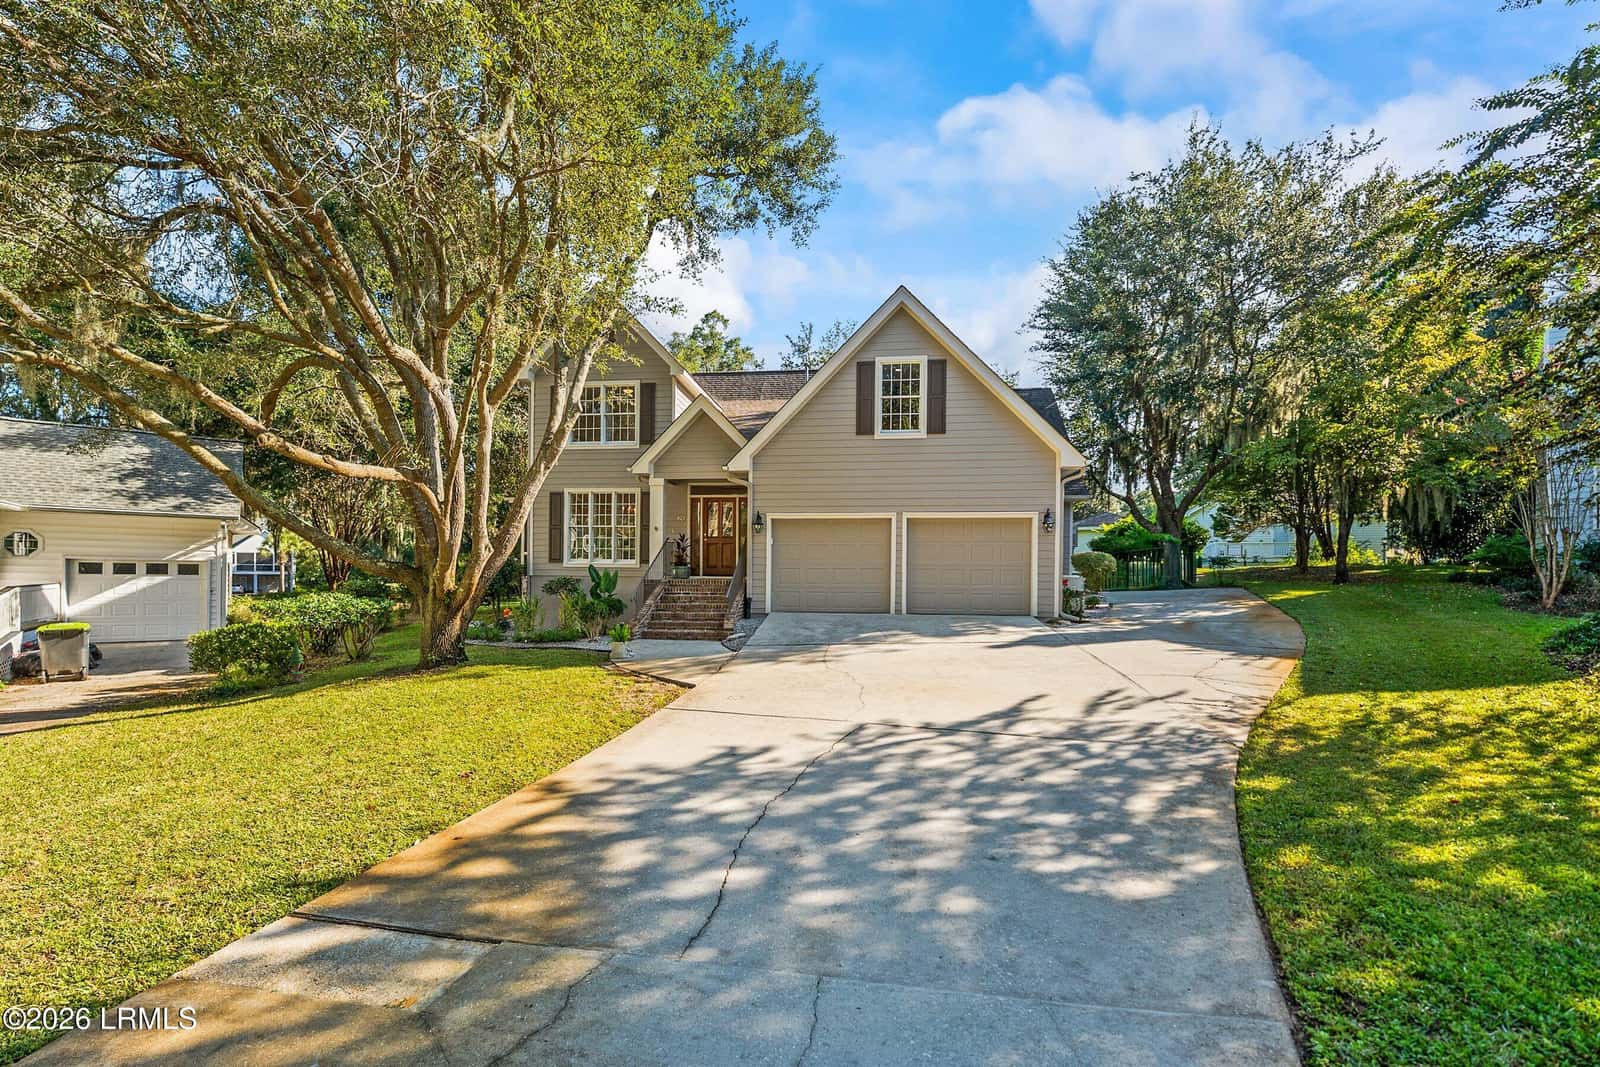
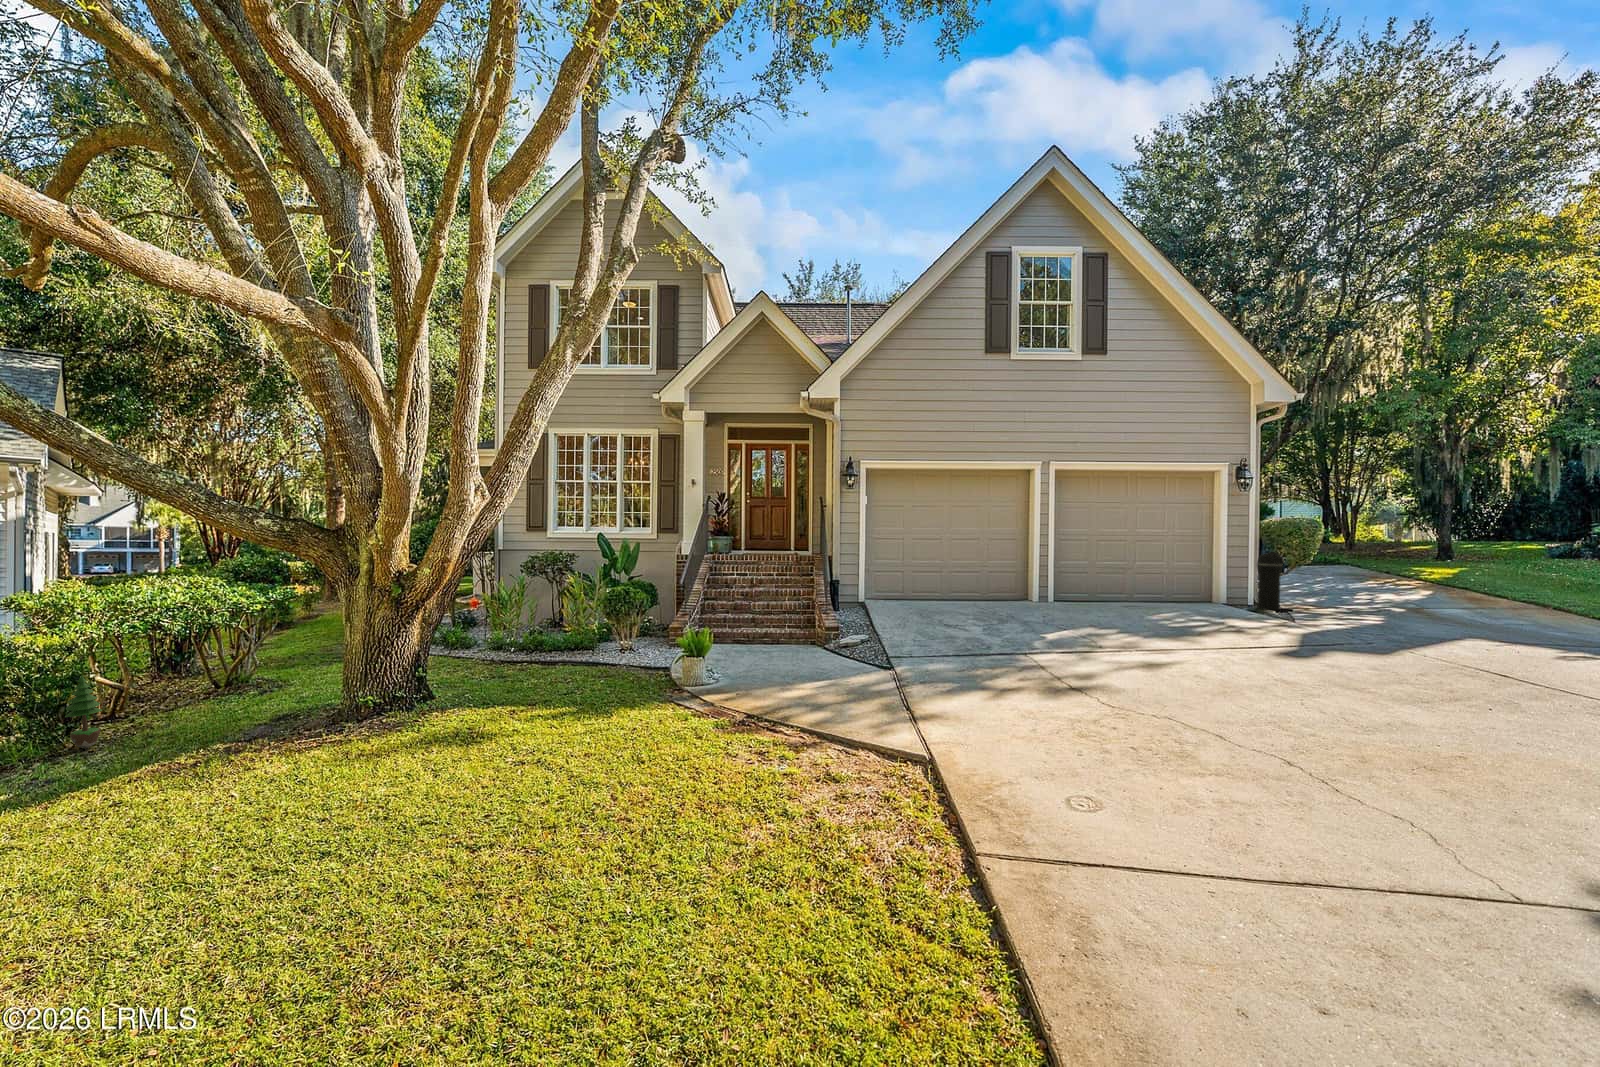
trash can: none [1063,579,1081,623] -> present [1257,552,1284,610]

